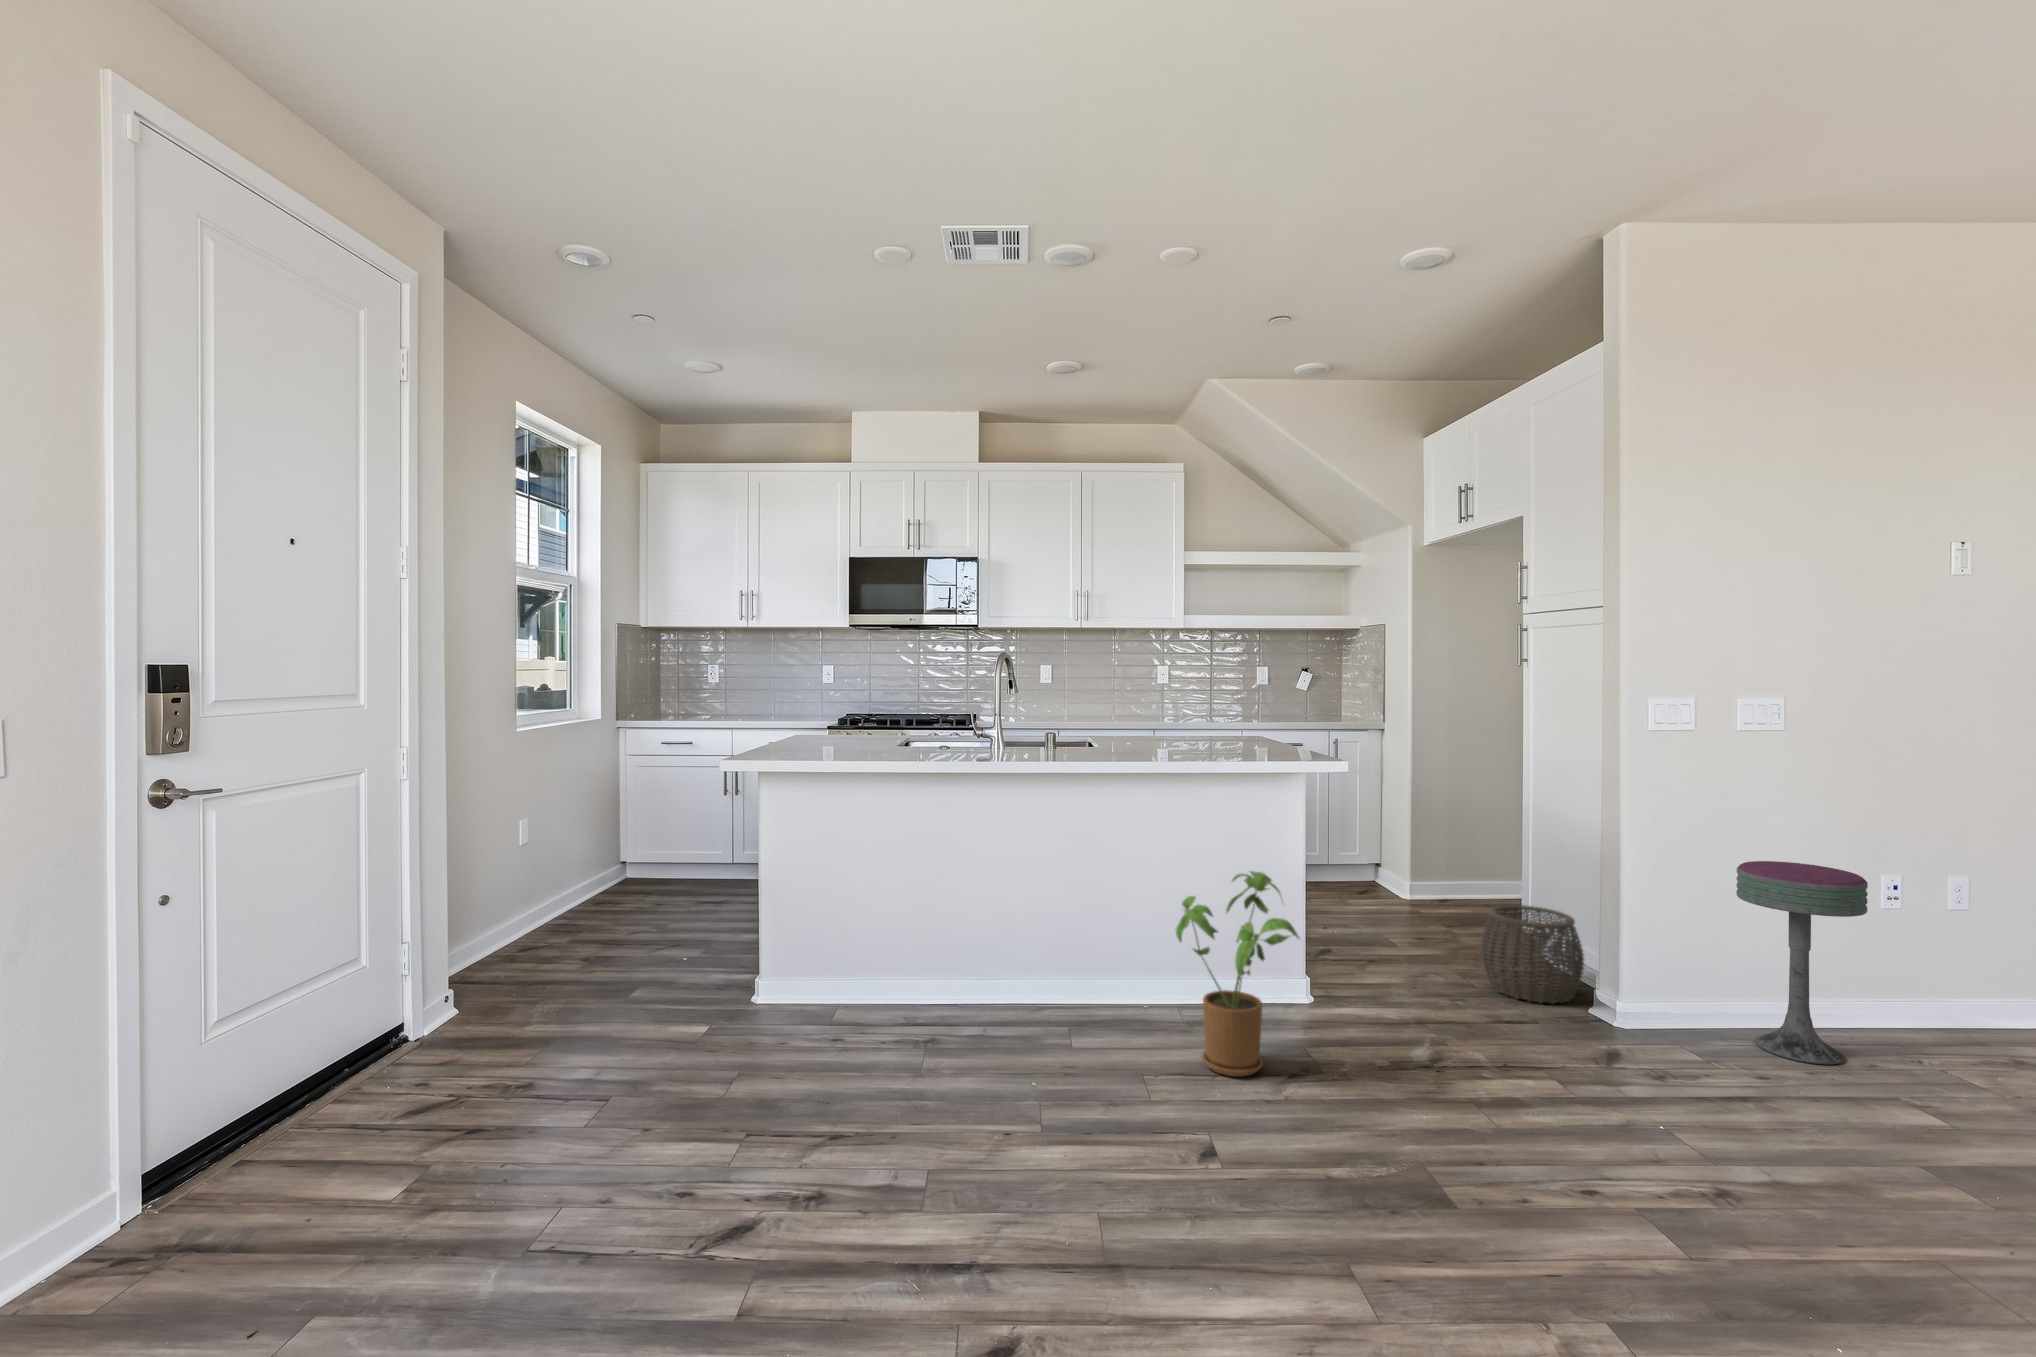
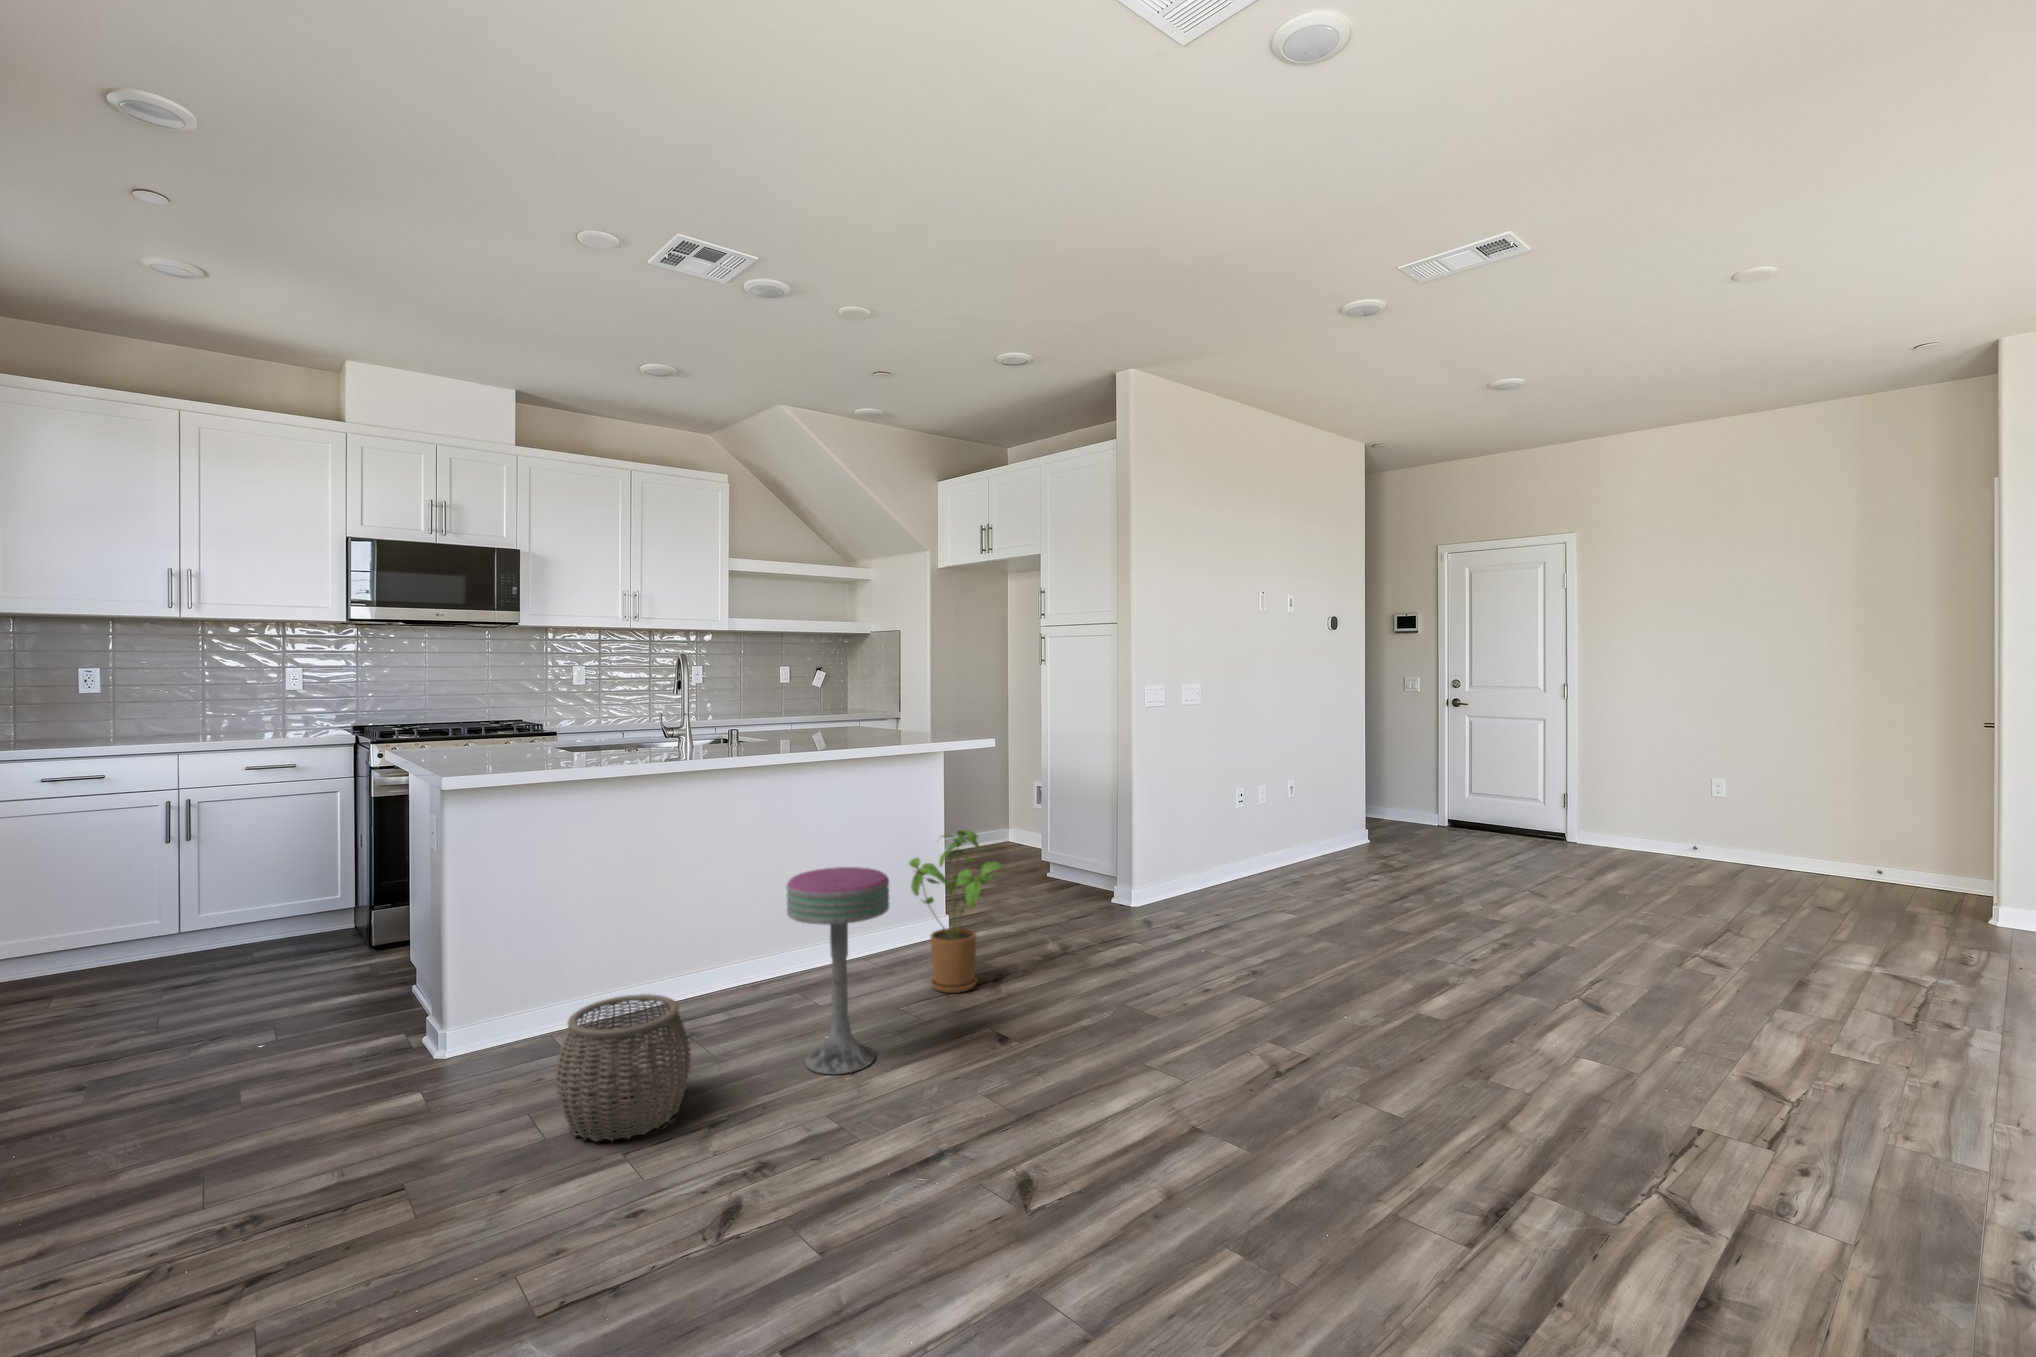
bar stool: present [1736,861,1868,1065] -> present [786,867,889,1075]
woven basket: present [1481,905,1584,1004] -> present [555,994,691,1141]

